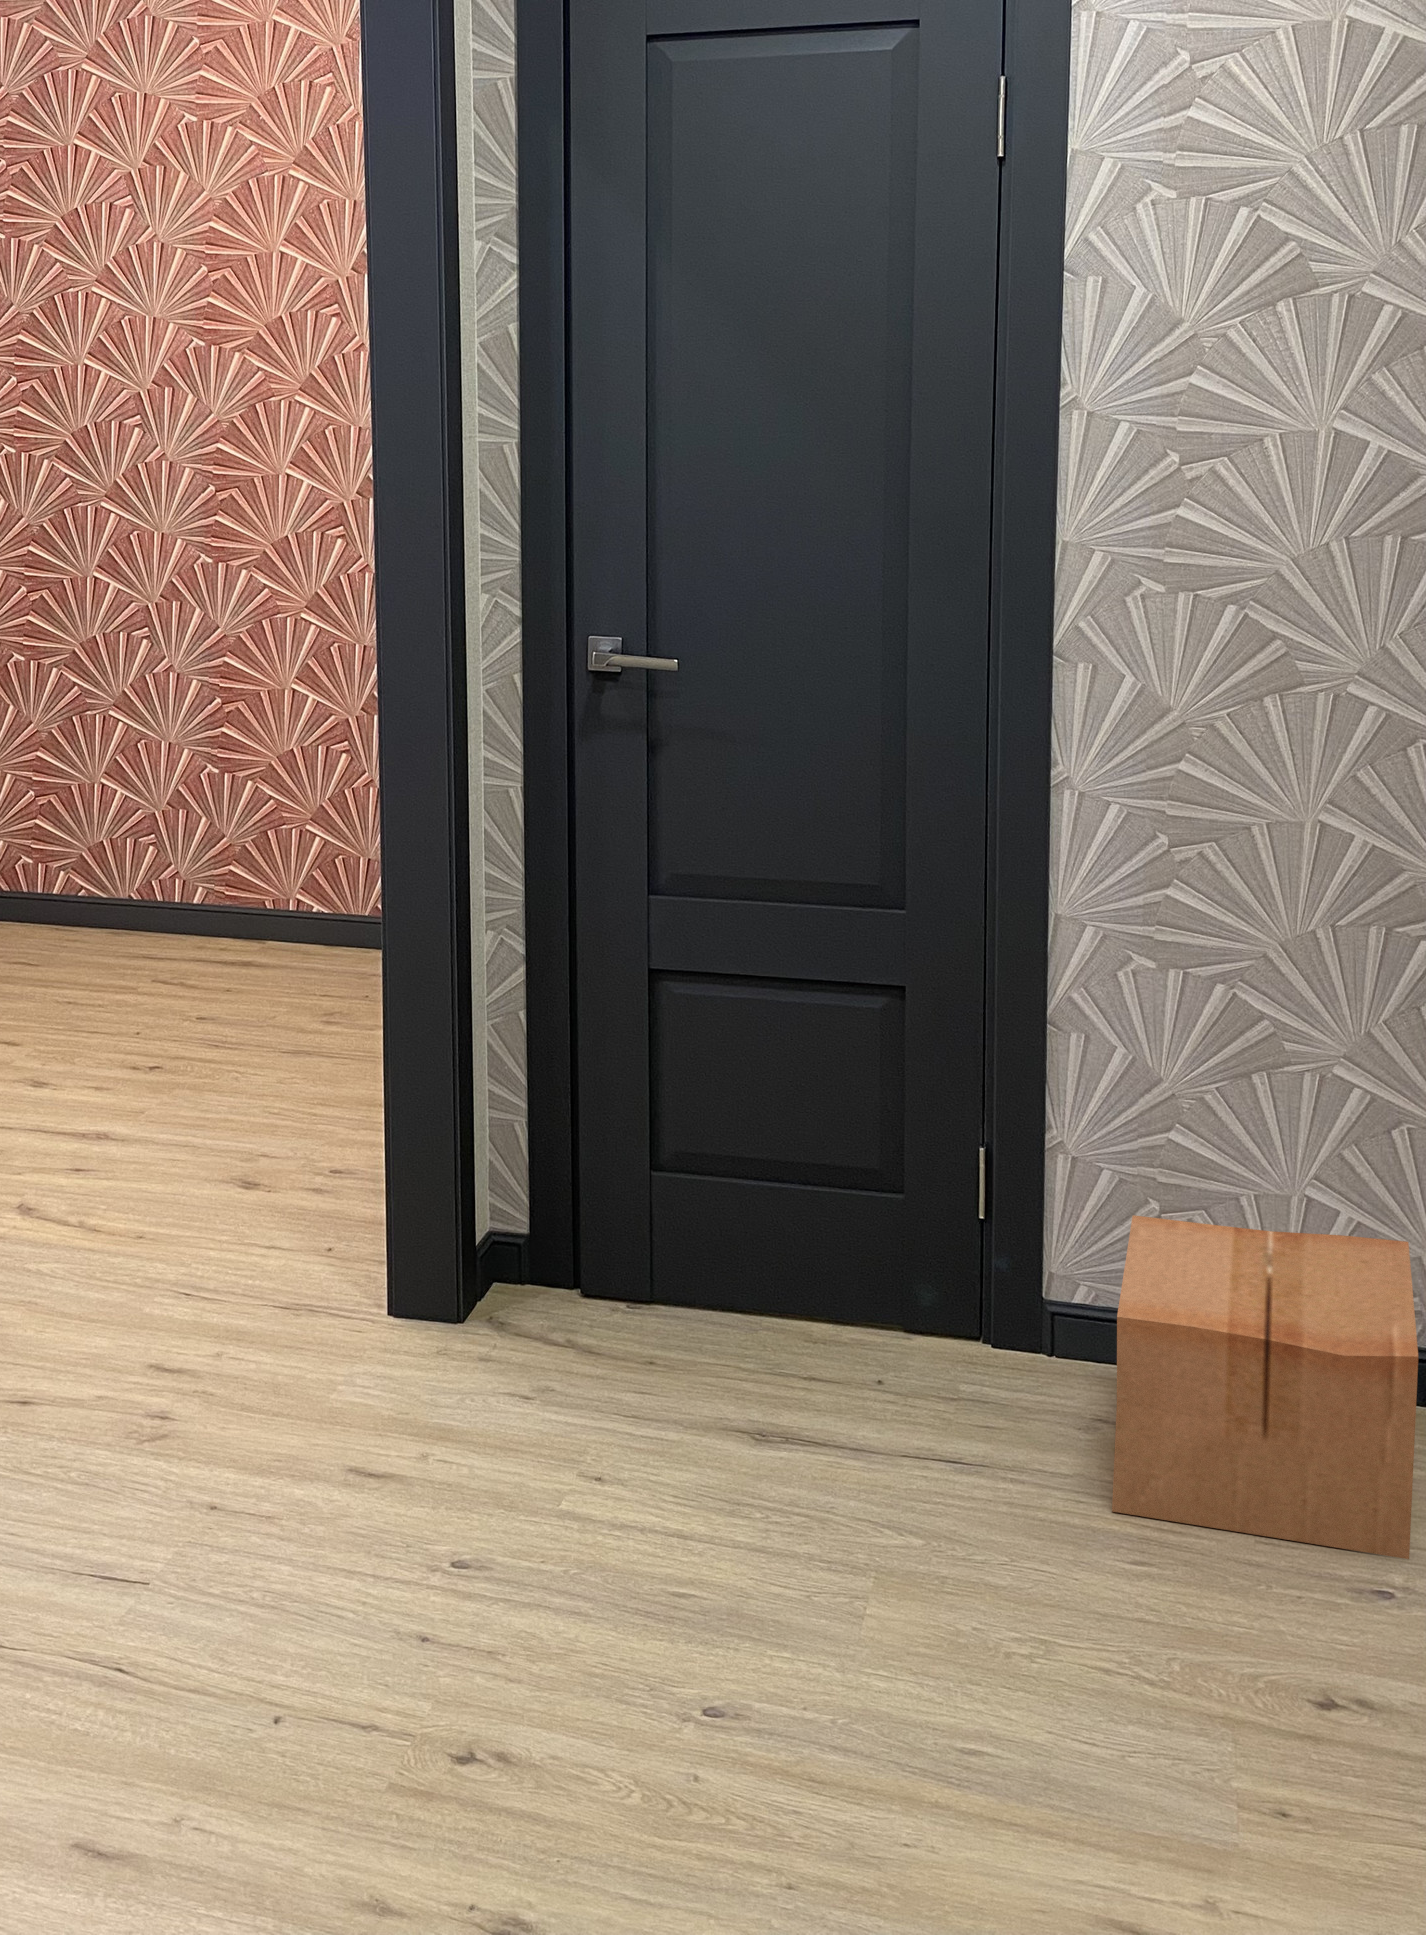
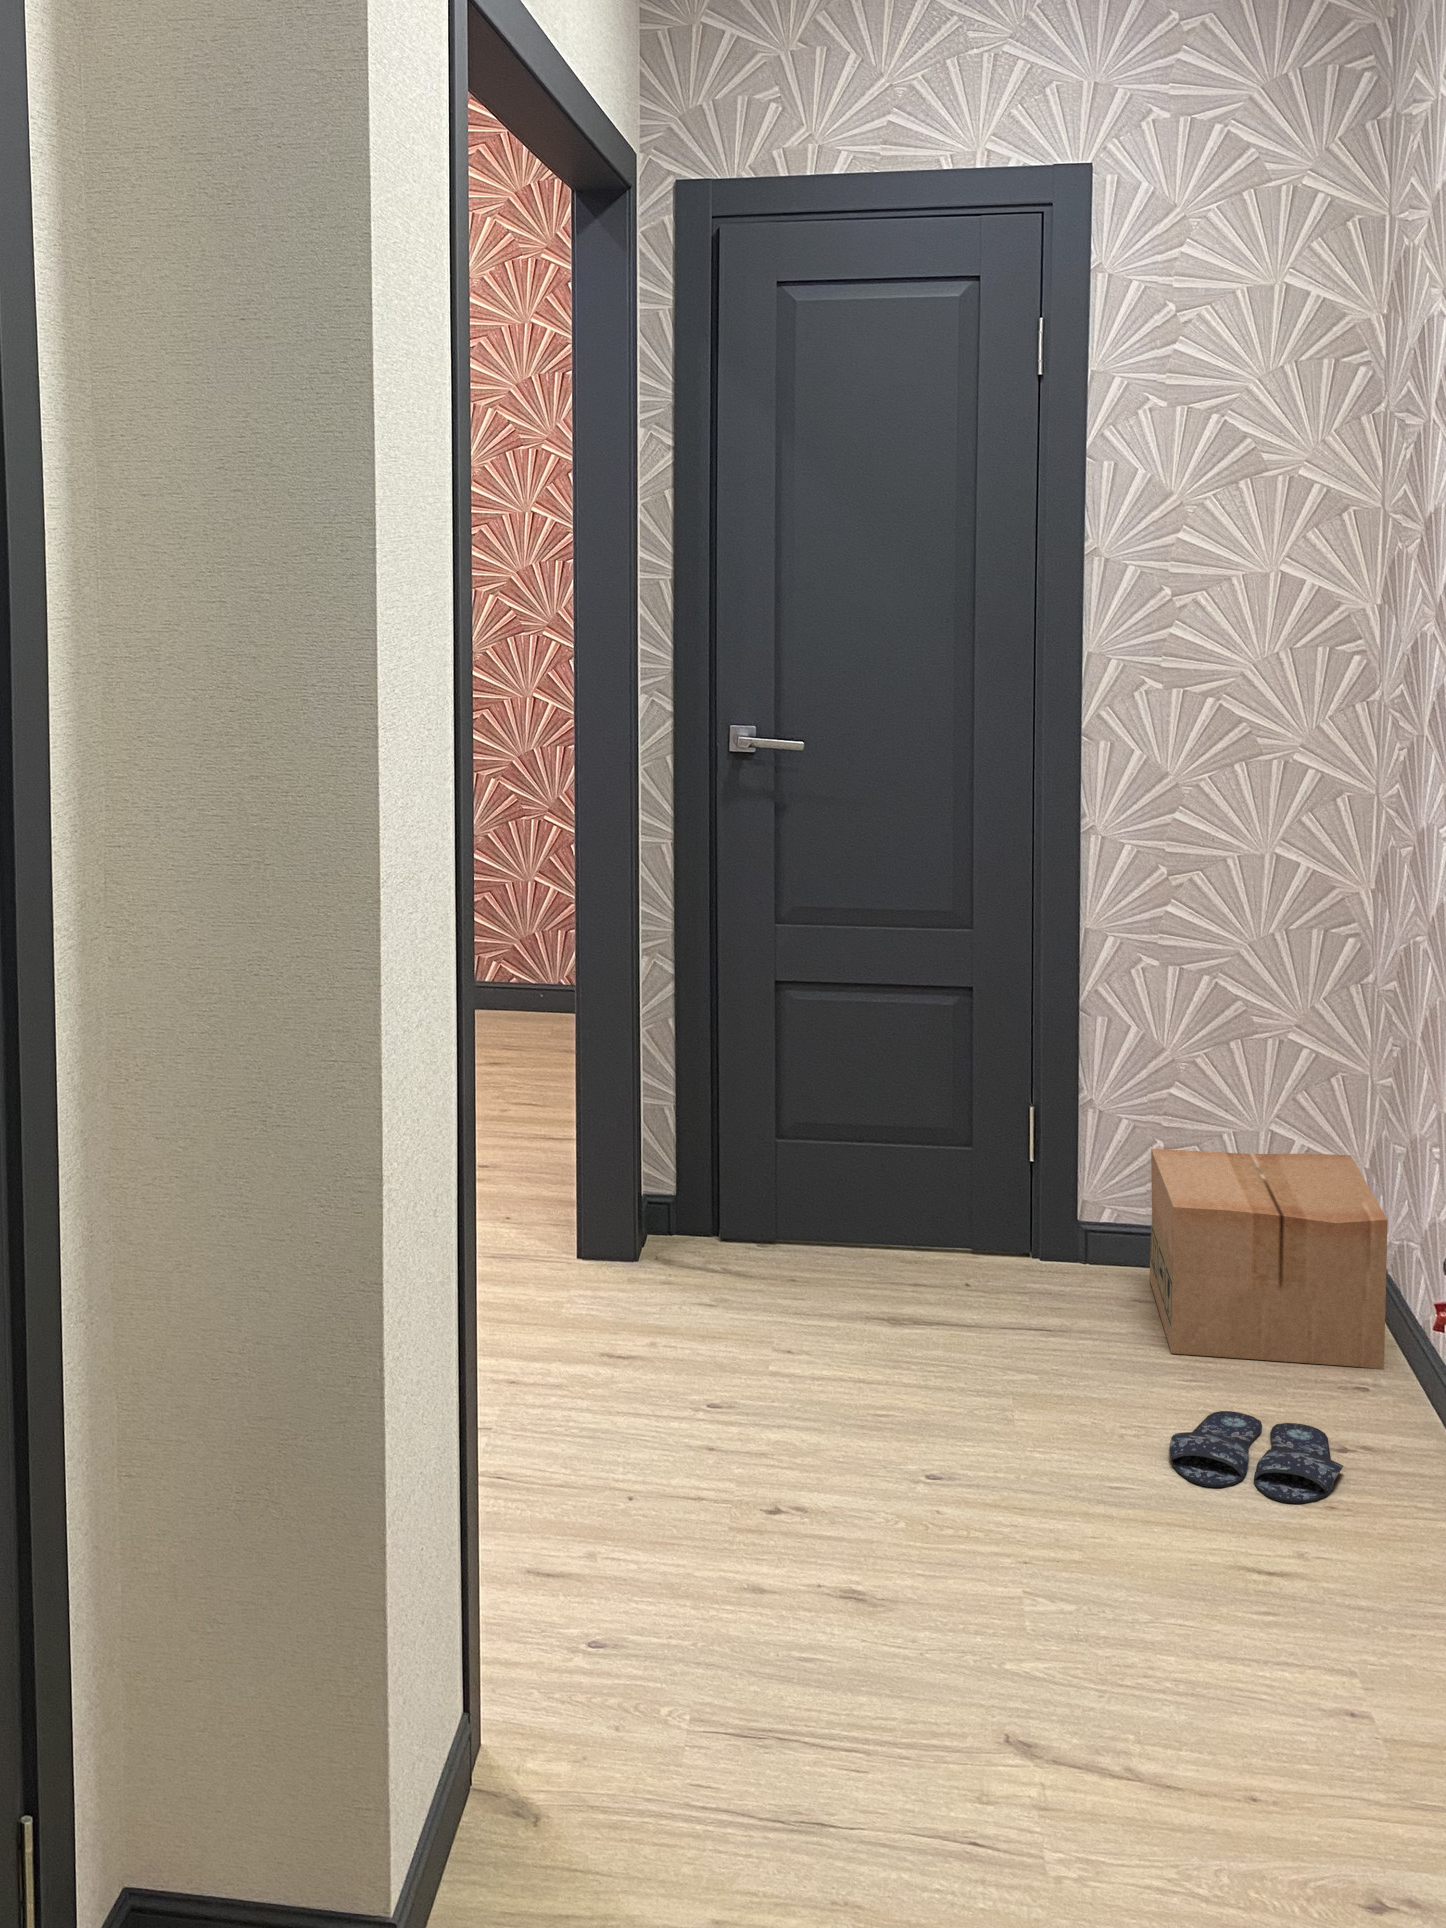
slippers: none [1035,1618,1283,1794] -> present [1169,1411,1343,1503]

